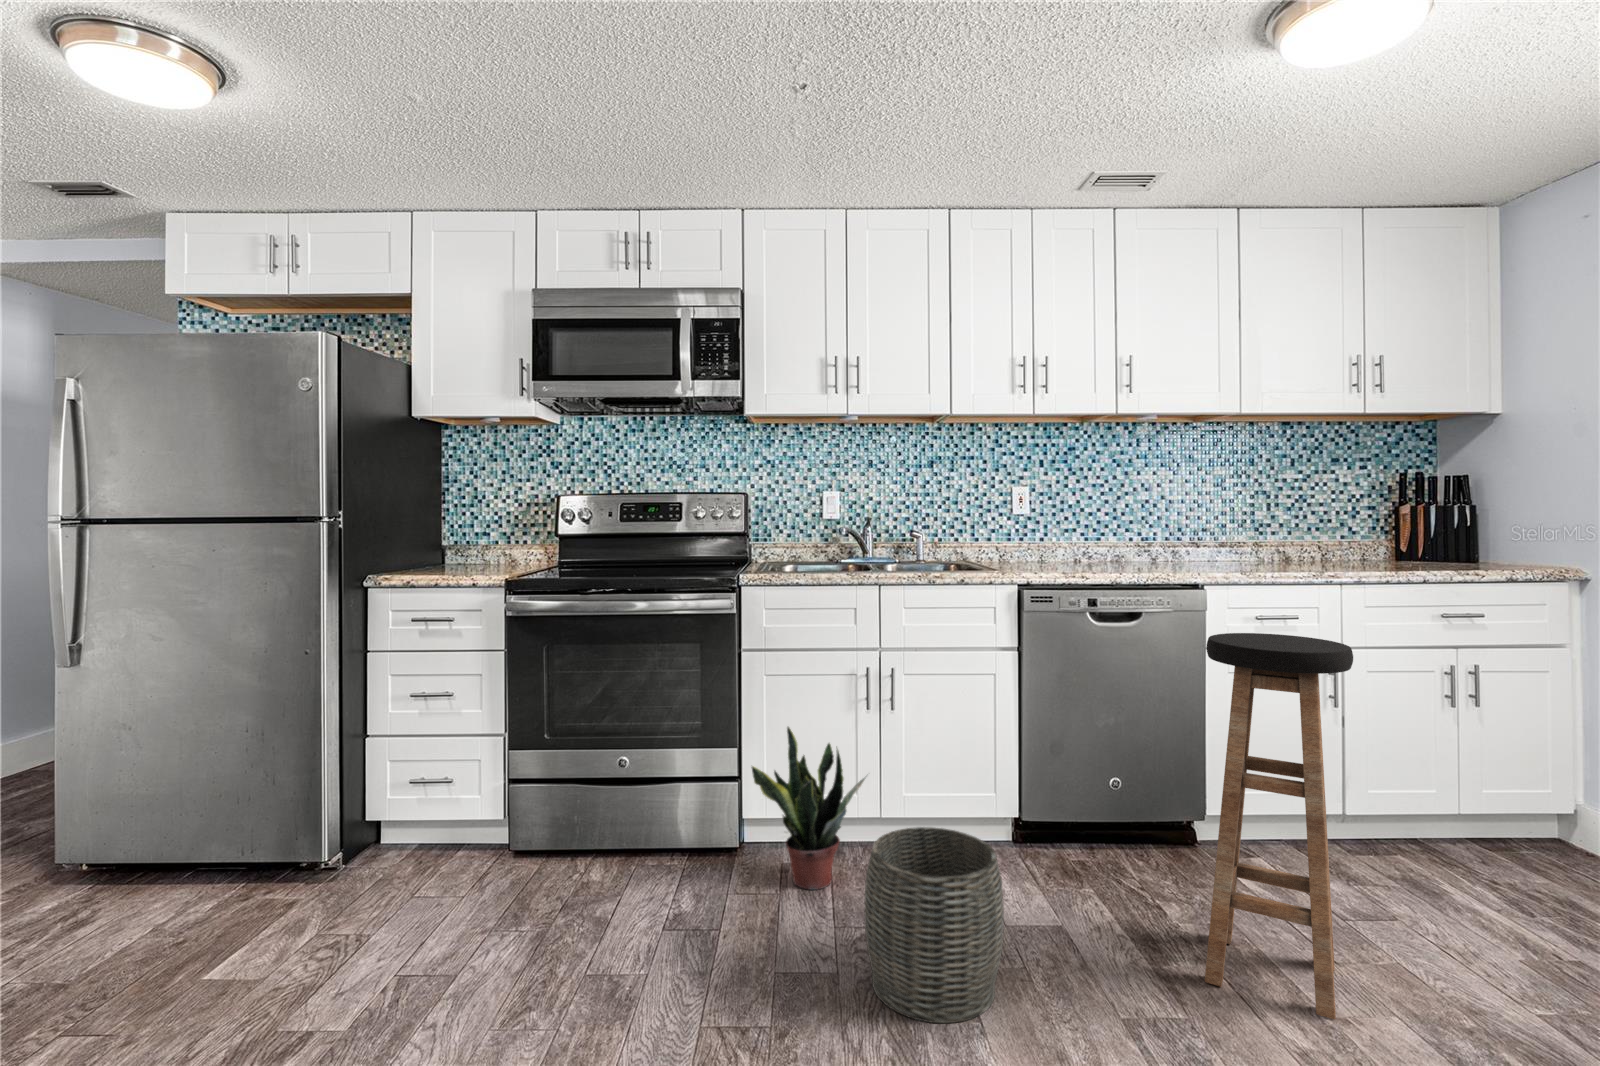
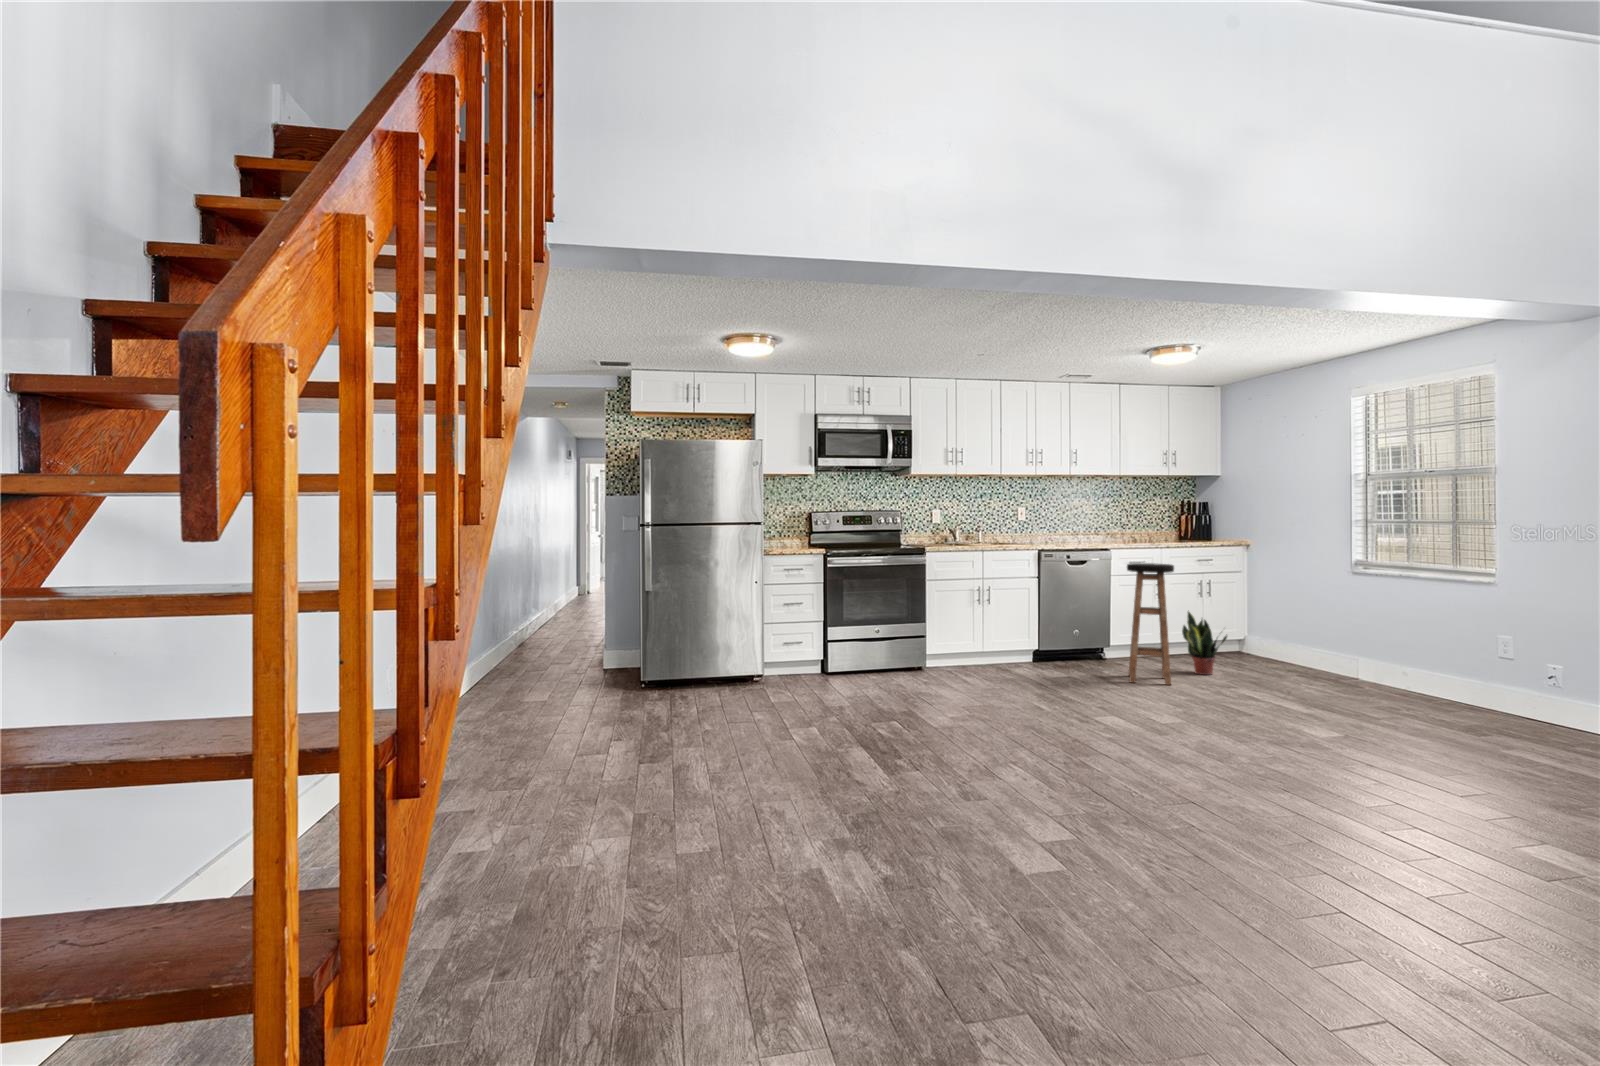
potted plant: present [752,727,866,890] -> present [1182,612,1227,675]
woven basket: present [865,827,1004,1023] -> none [1020,636,1070,692]

